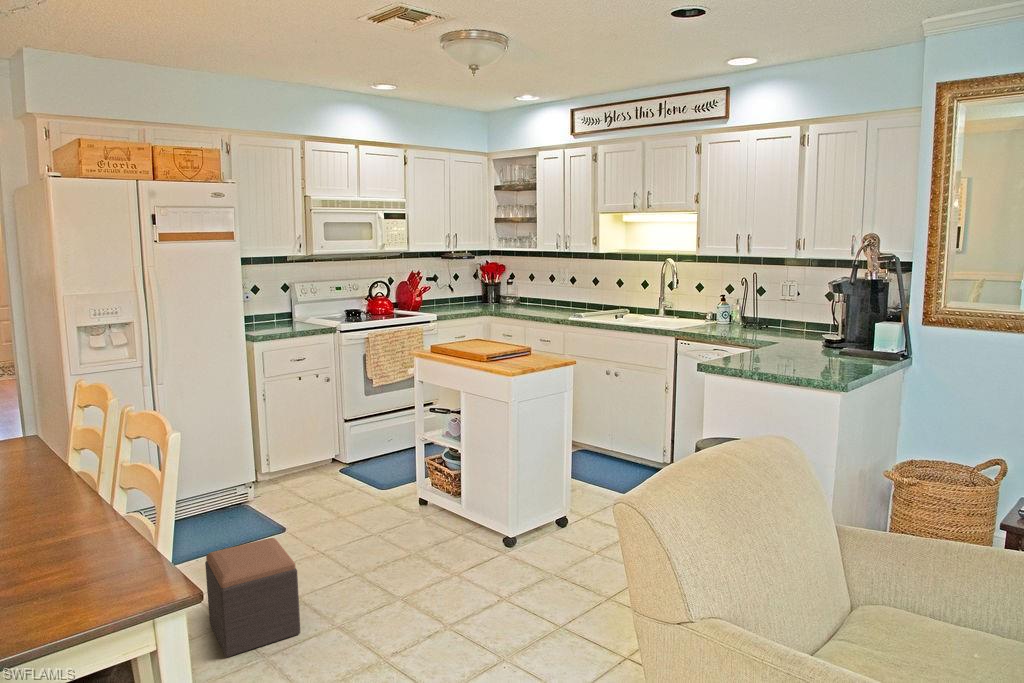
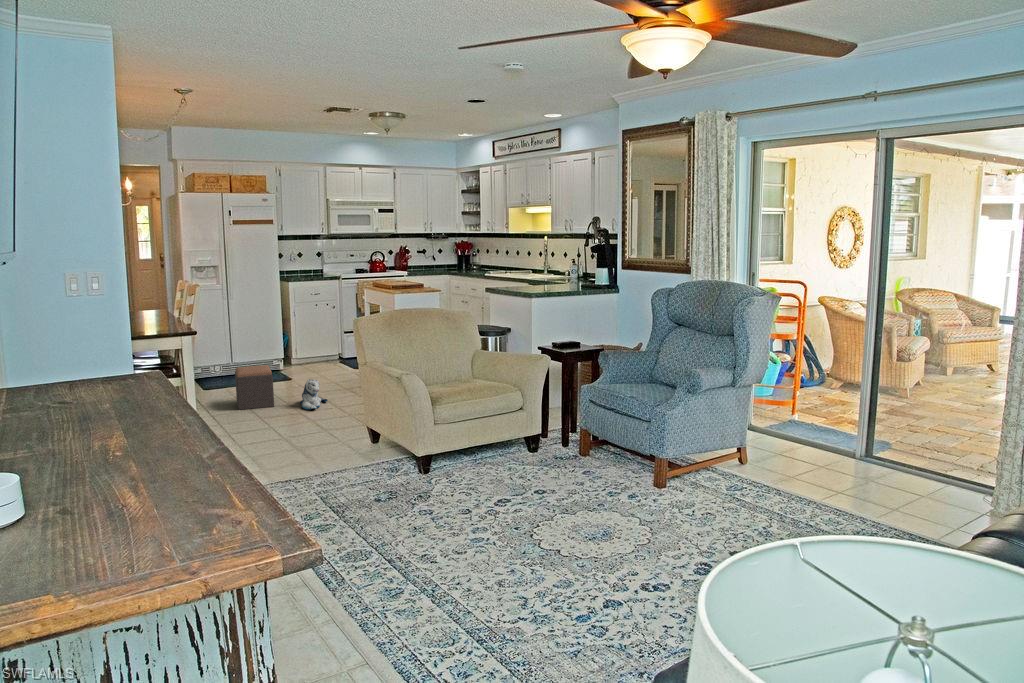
plush toy: none [351,569,407,645] -> present [300,379,327,410]

